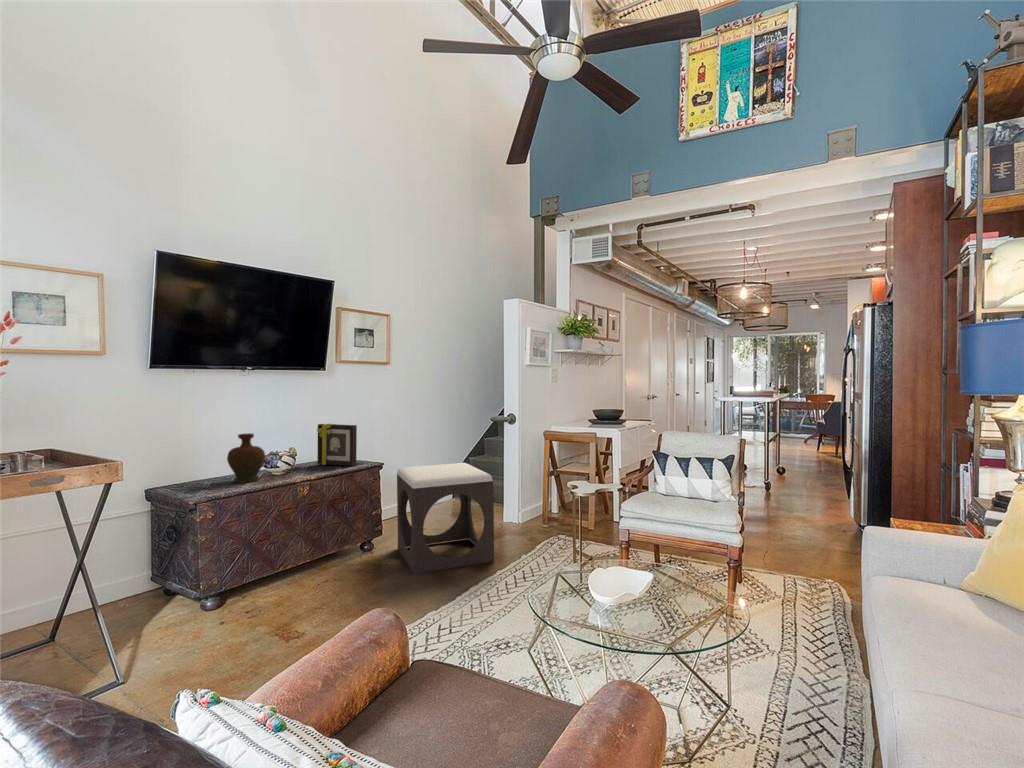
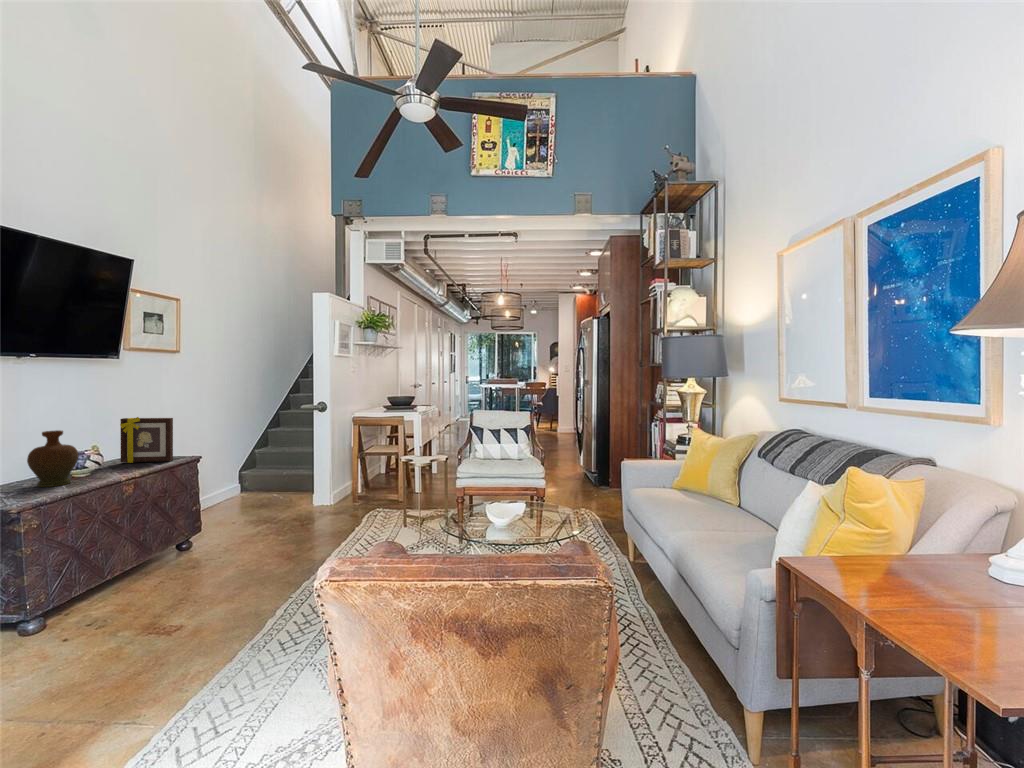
footstool: present [397,463,494,574] -> none [217,450,330,558]

